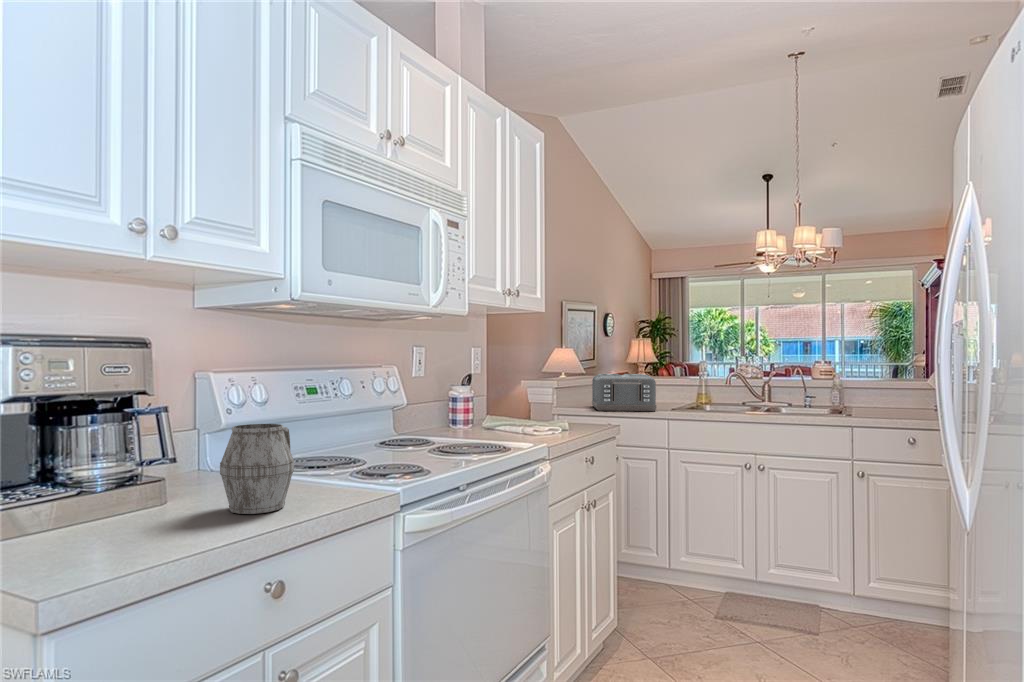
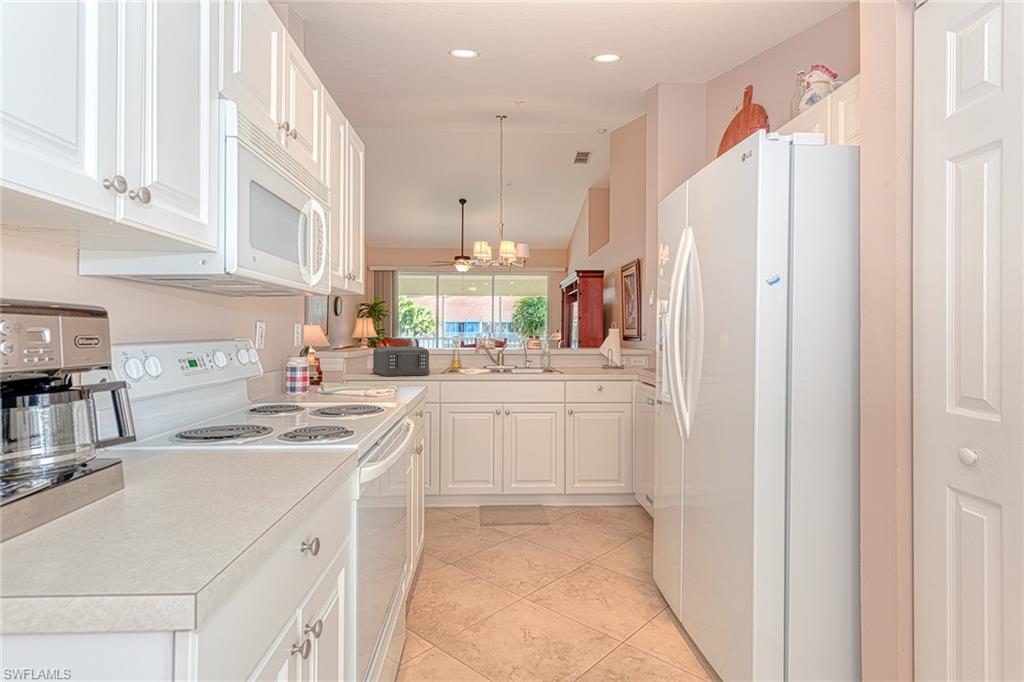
mug: present [220,424,294,514] -> none [214,395,288,484]

